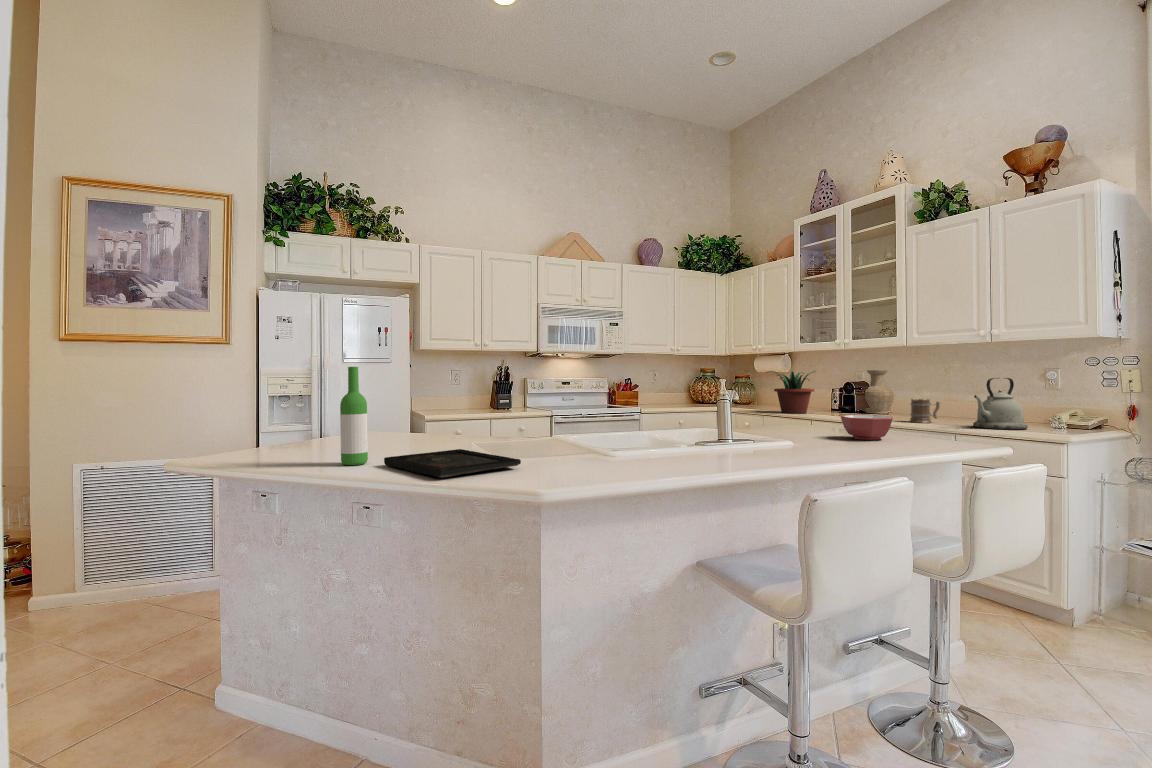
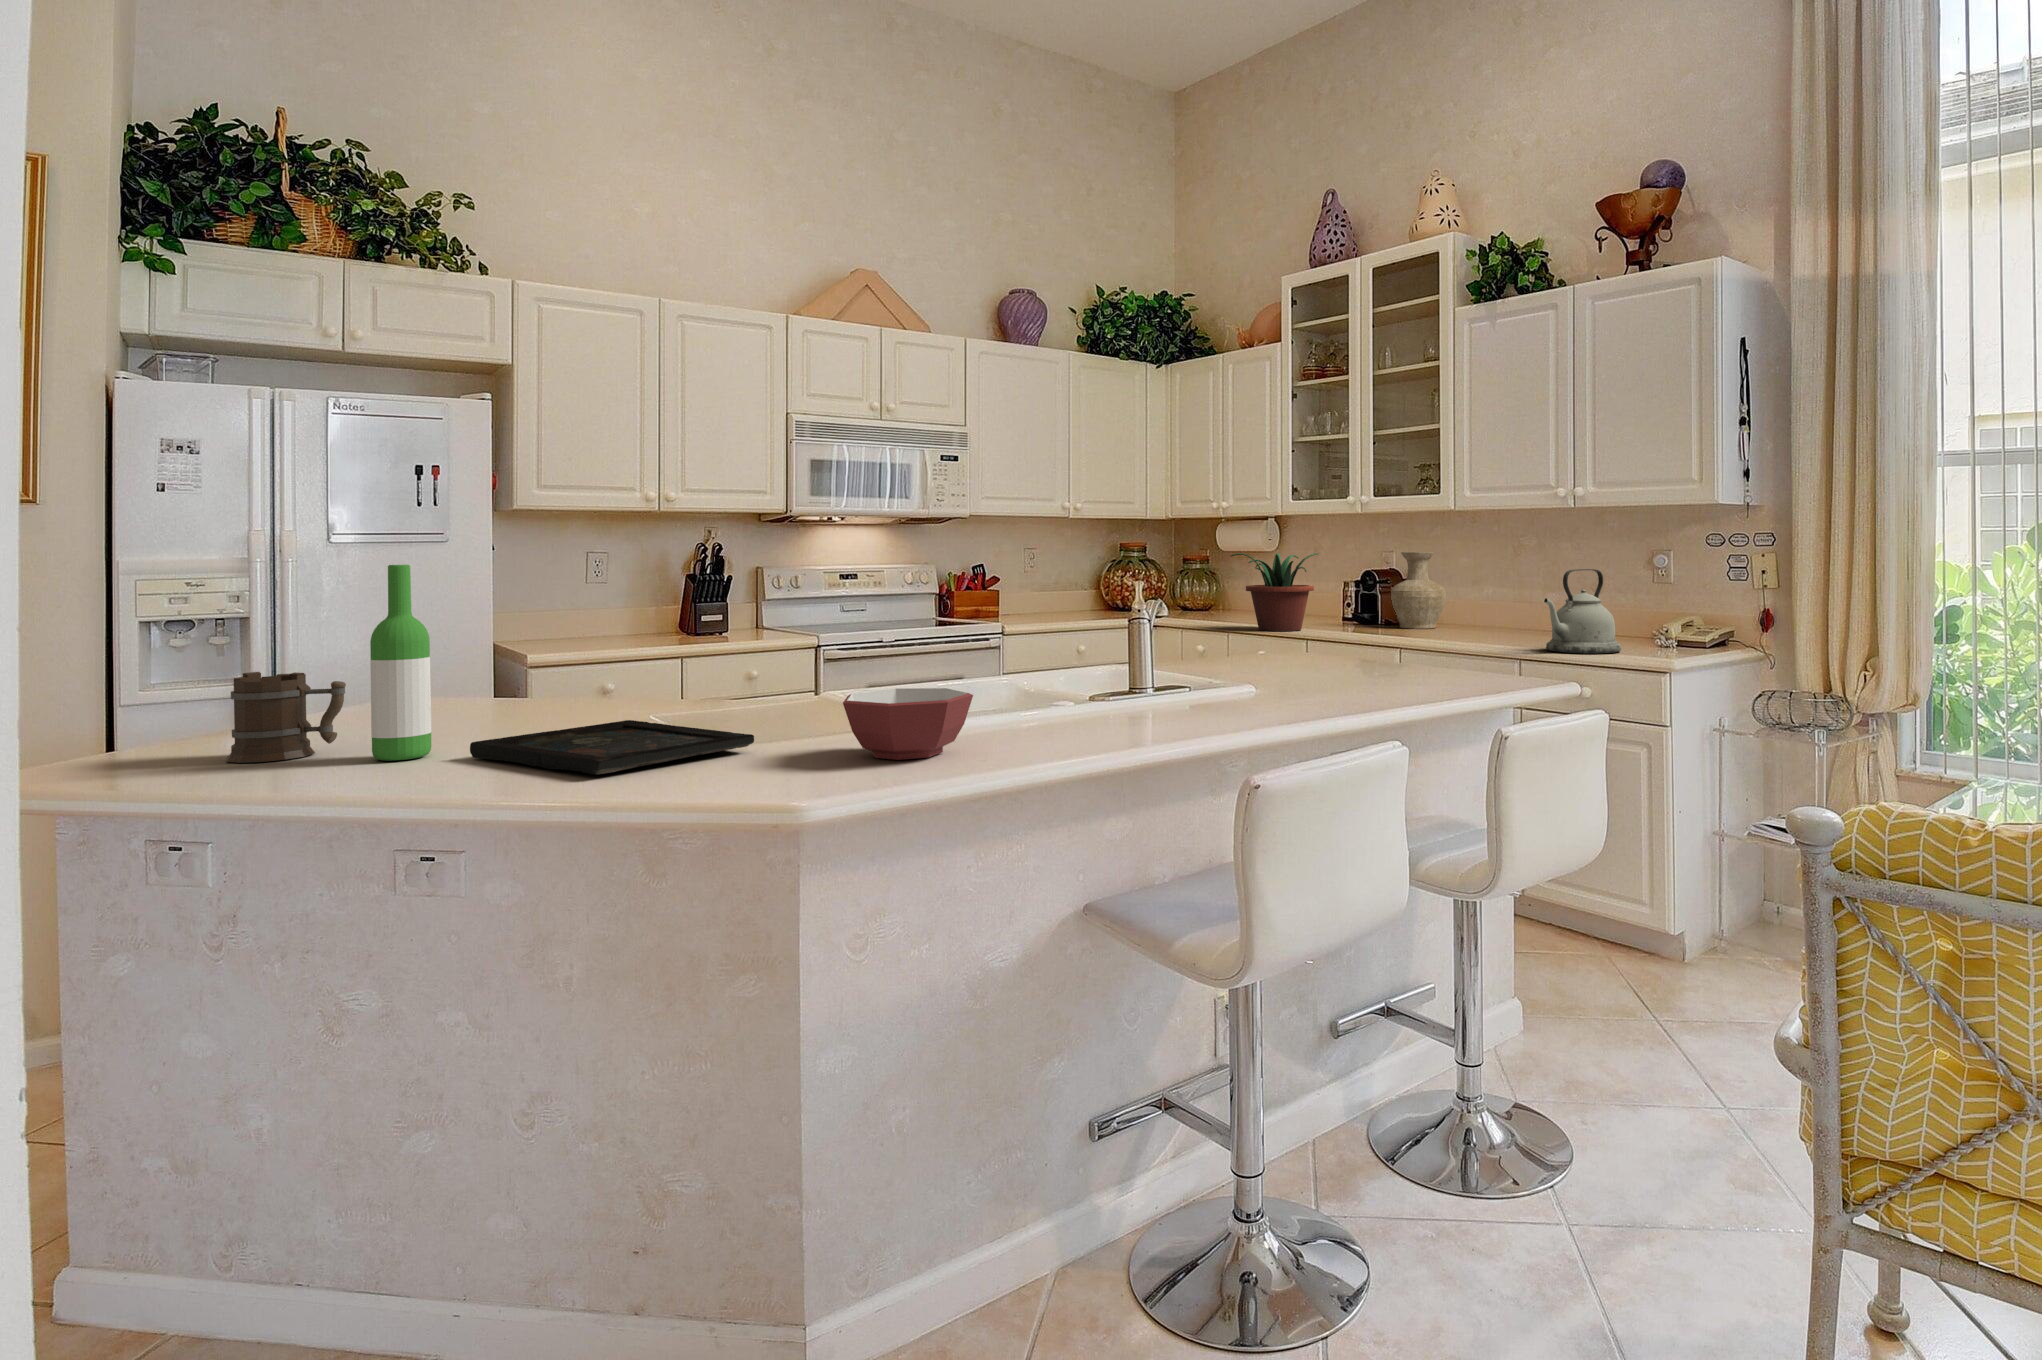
mug: present [910,399,940,423] -> present [226,672,346,763]
bowl: present [841,415,893,440] -> present [843,688,973,760]

